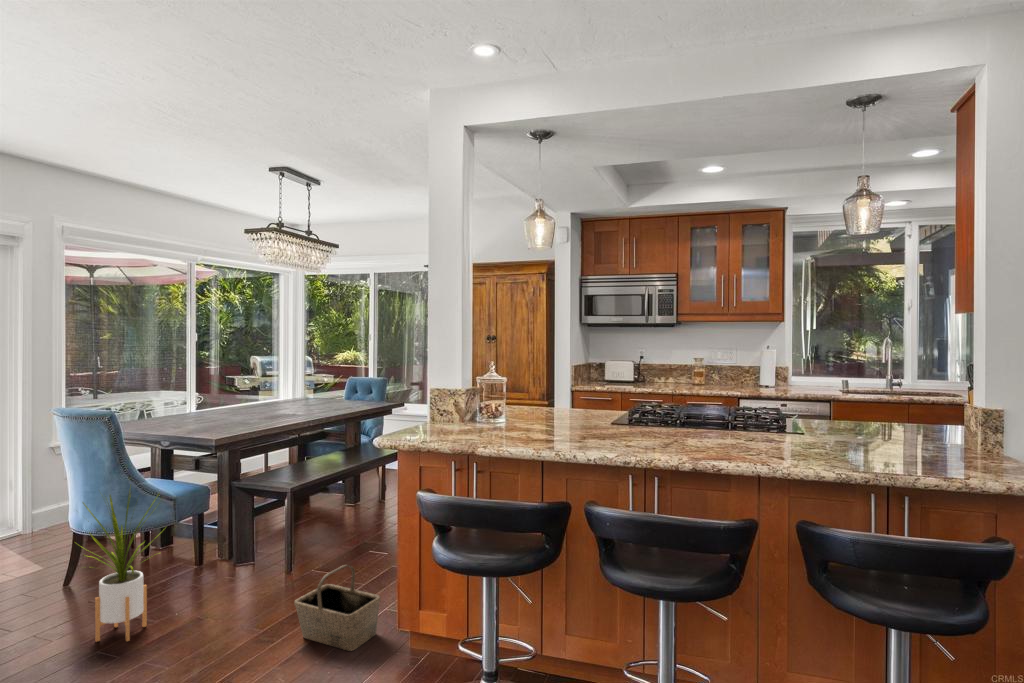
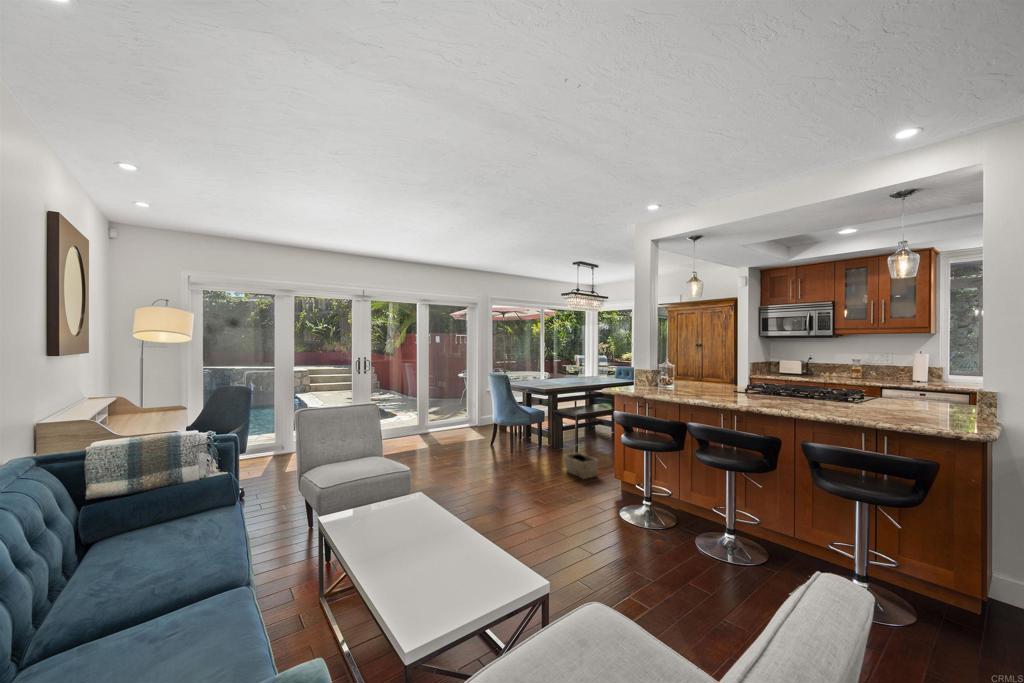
house plant: present [83,494,159,642] -> none [490,401,521,461]

